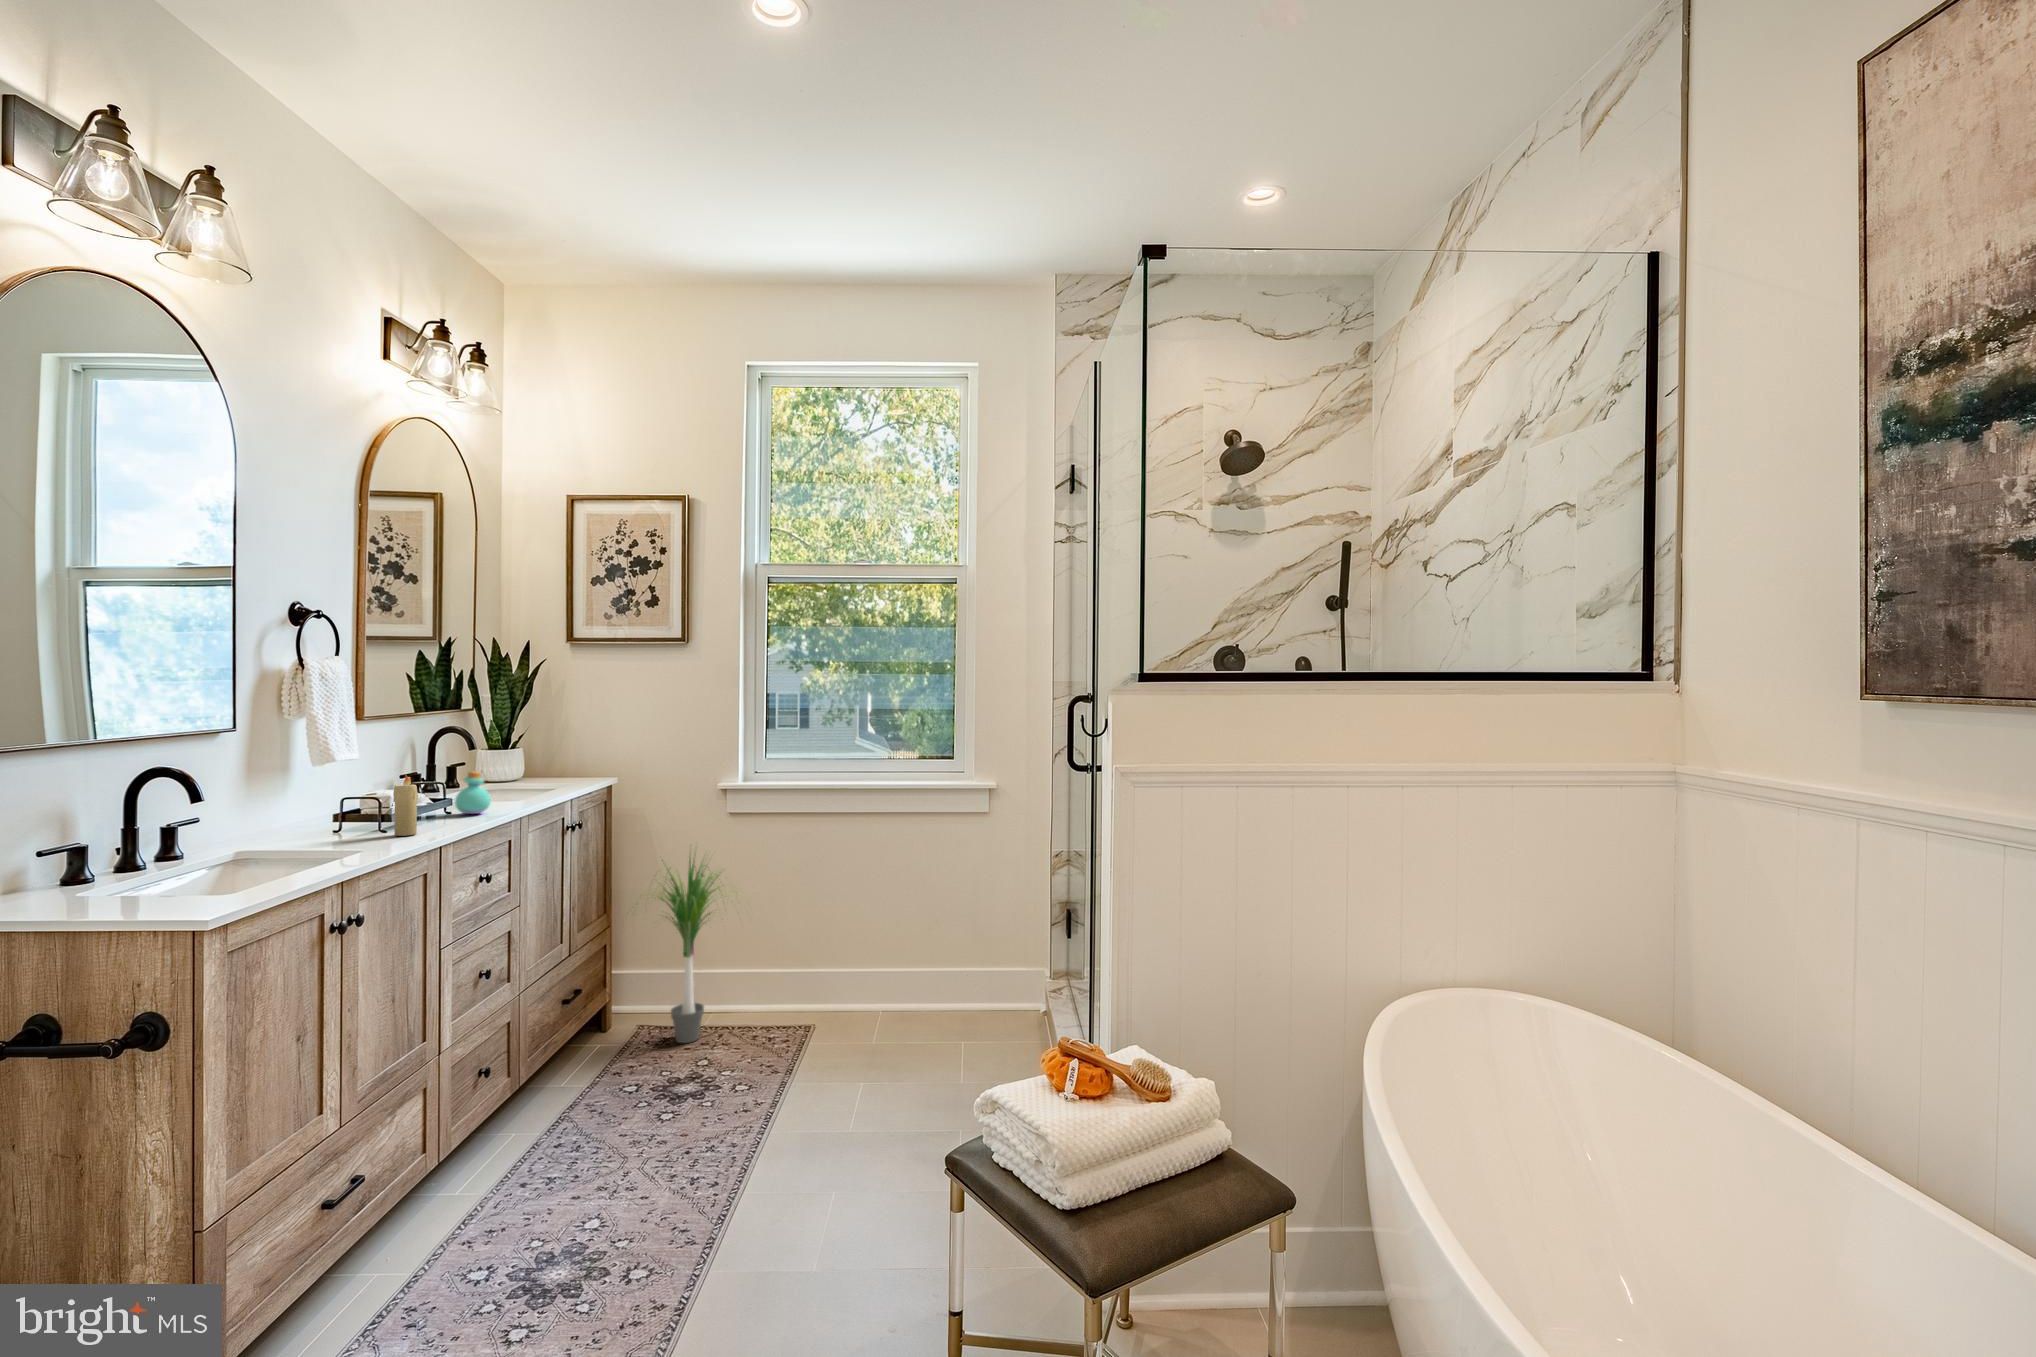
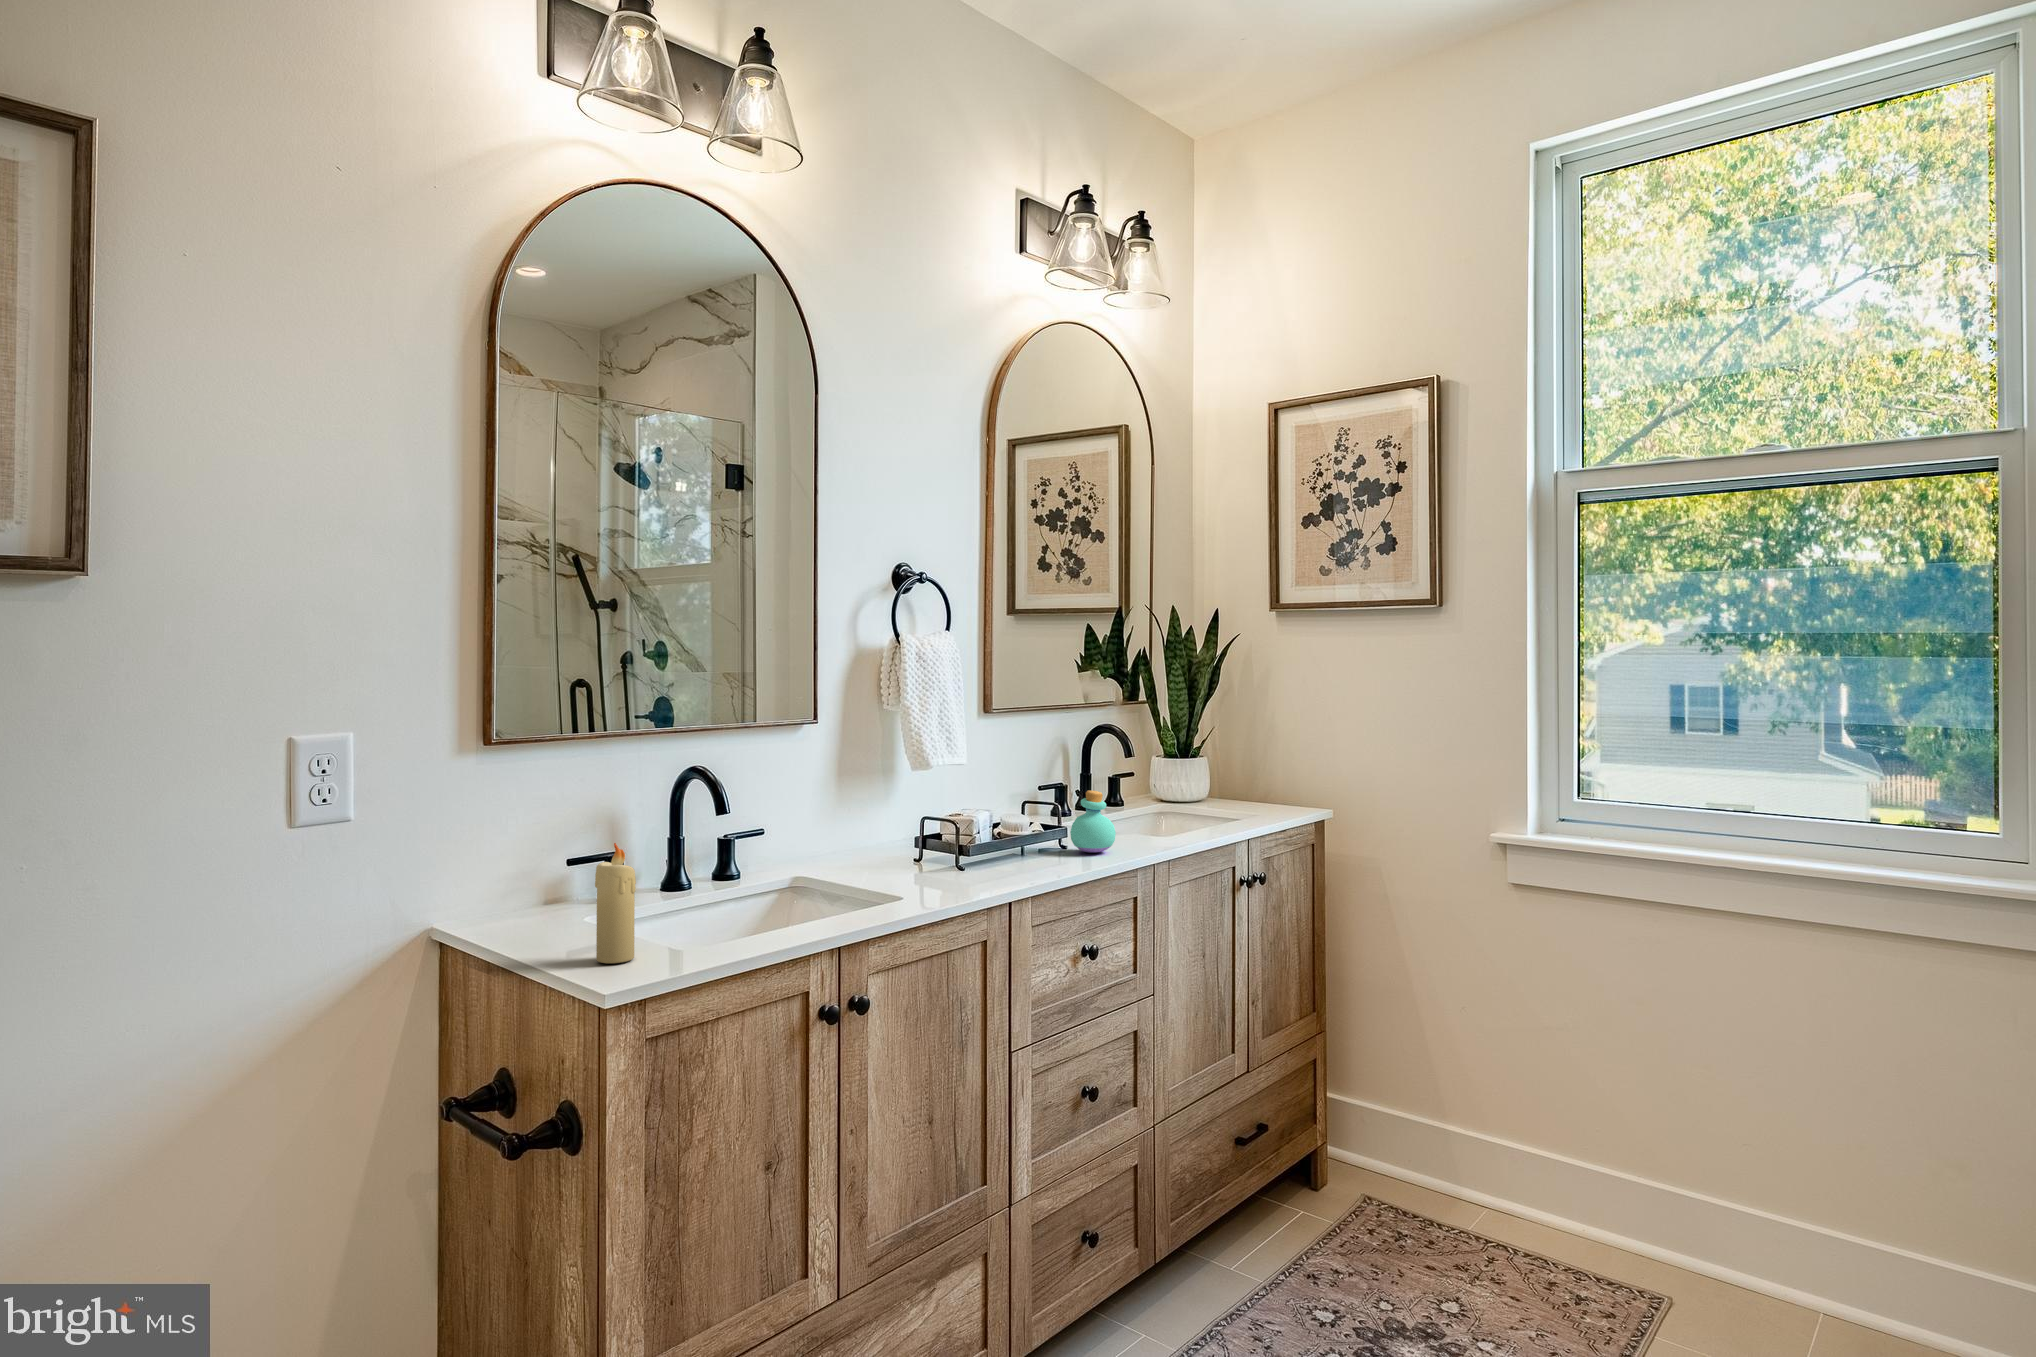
candle: present [393,774,418,836] -> present [595,843,636,963]
potted plant: present [640,859,722,1043] -> none [1324,918,1549,1255]

